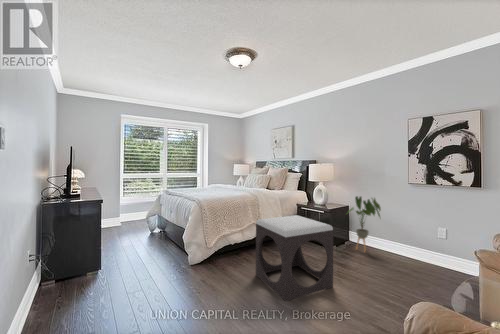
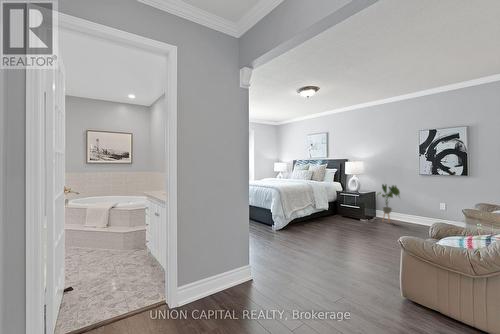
footstool: present [256,215,333,301] -> none [323,196,376,243]

